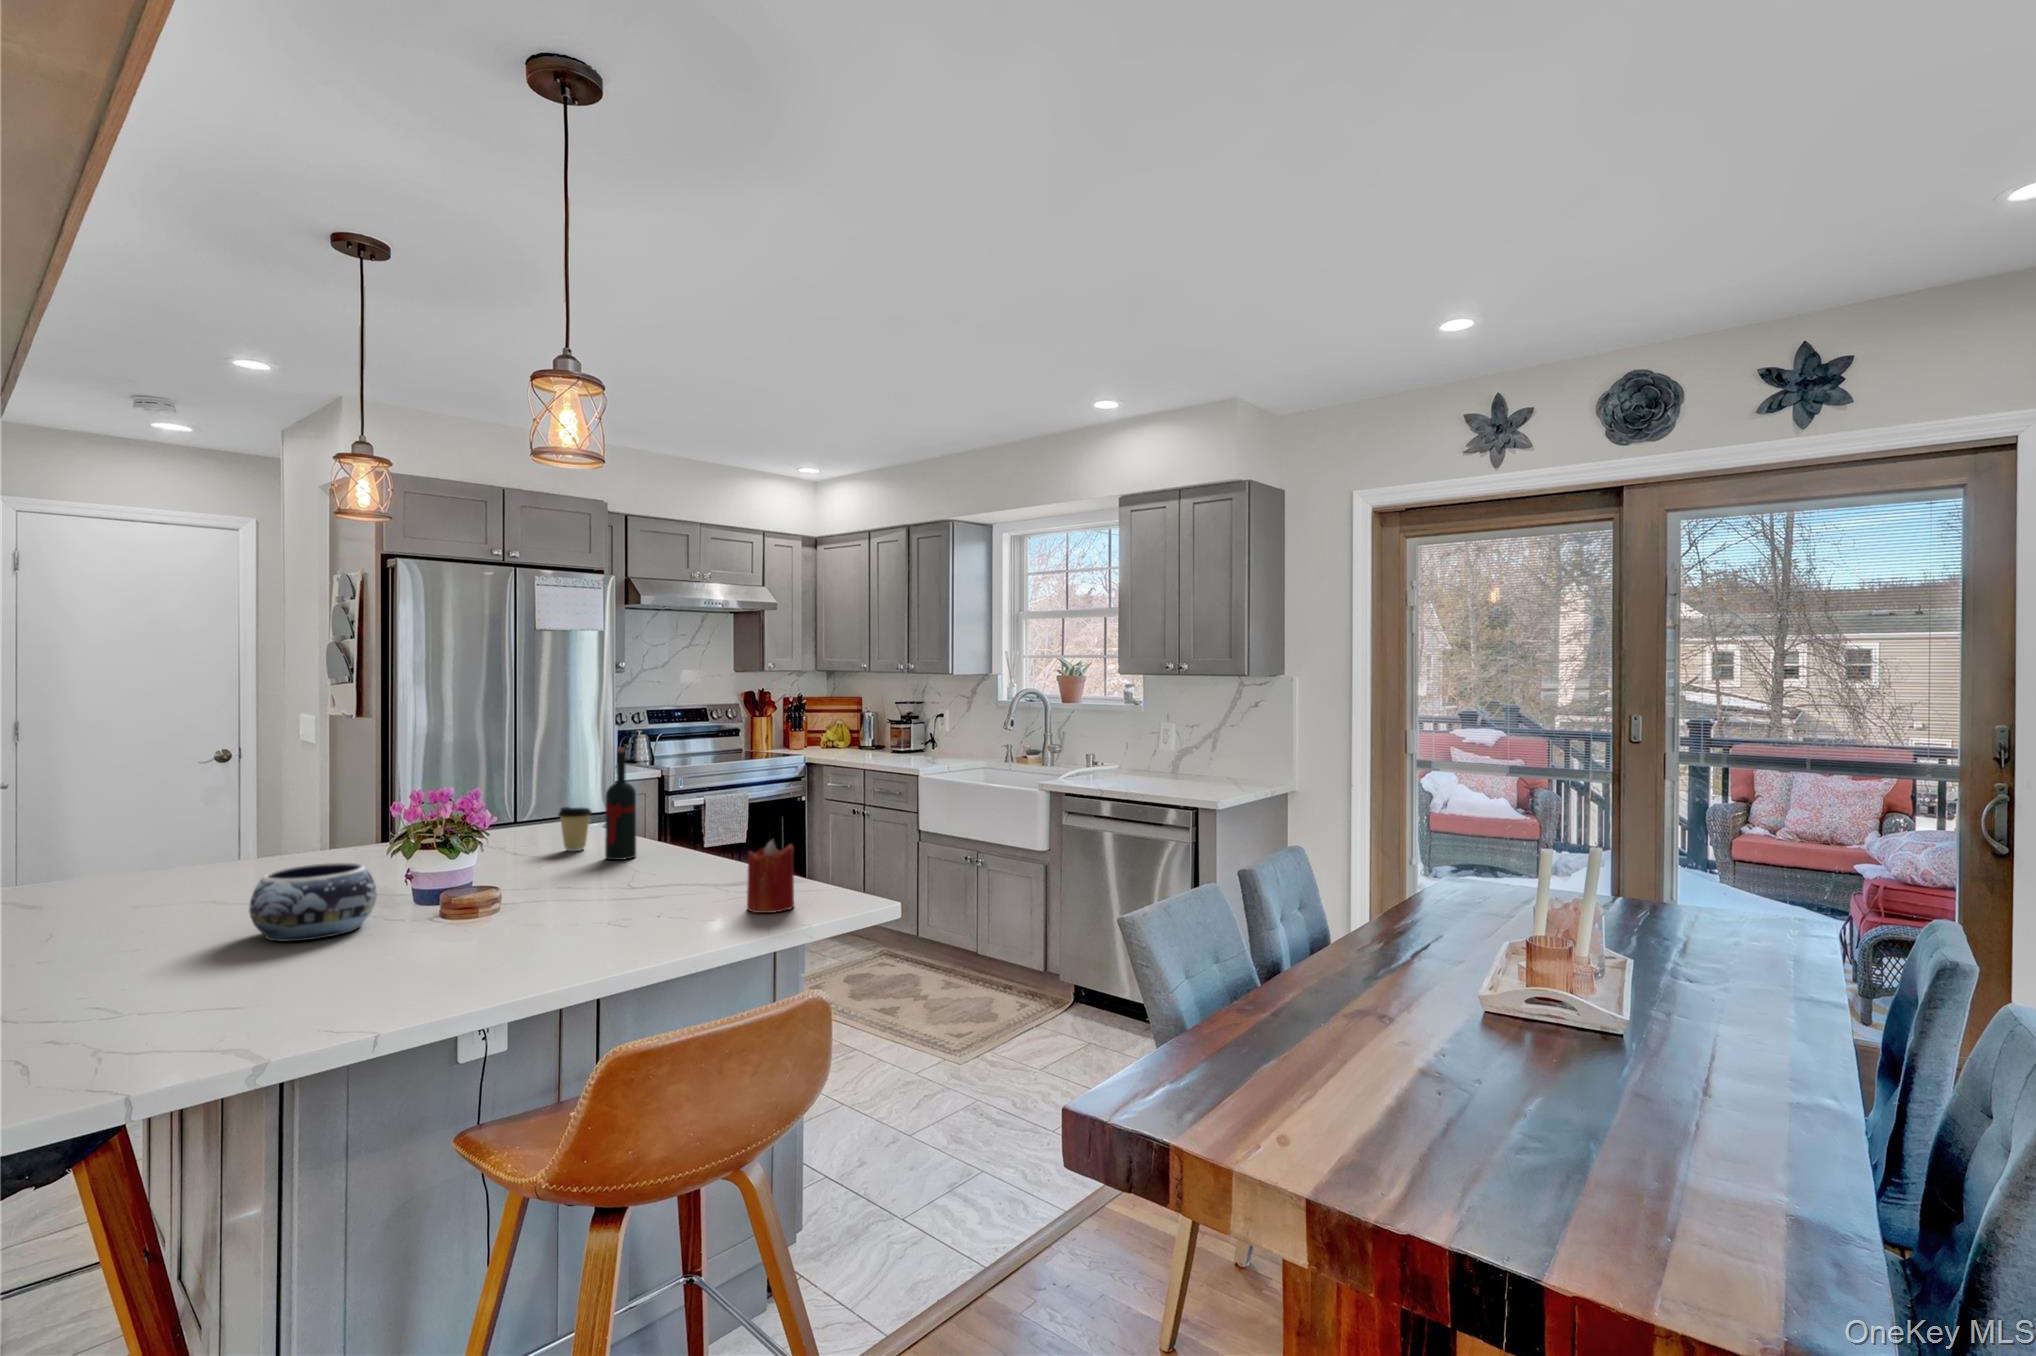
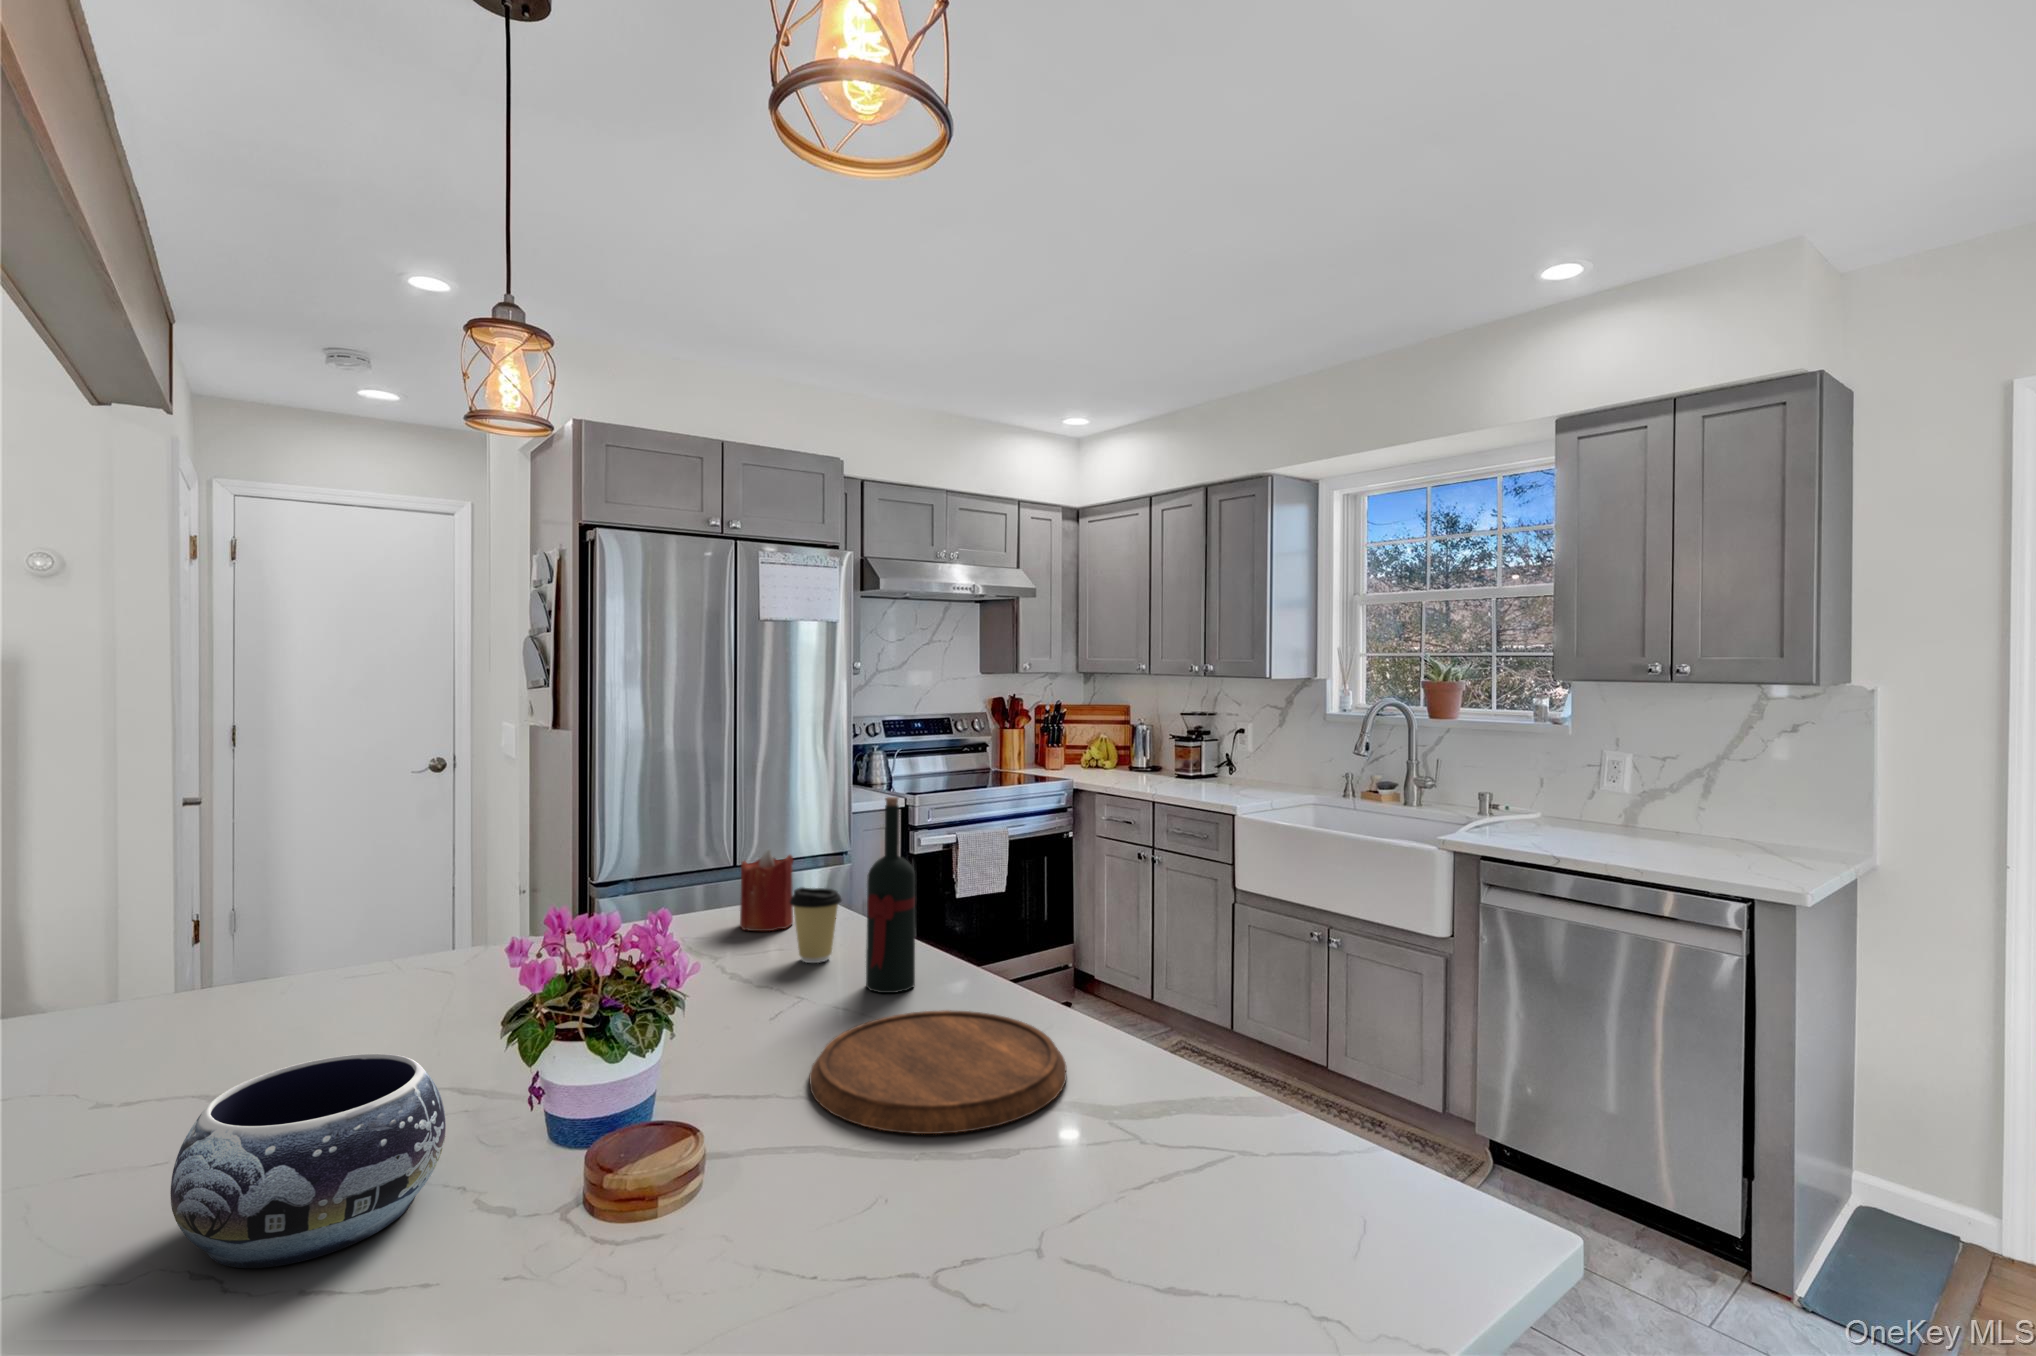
candle: present [747,840,794,913] -> present [740,850,793,931]
cutting board: none [566,860,708,899] -> present [810,1010,1067,1134]

